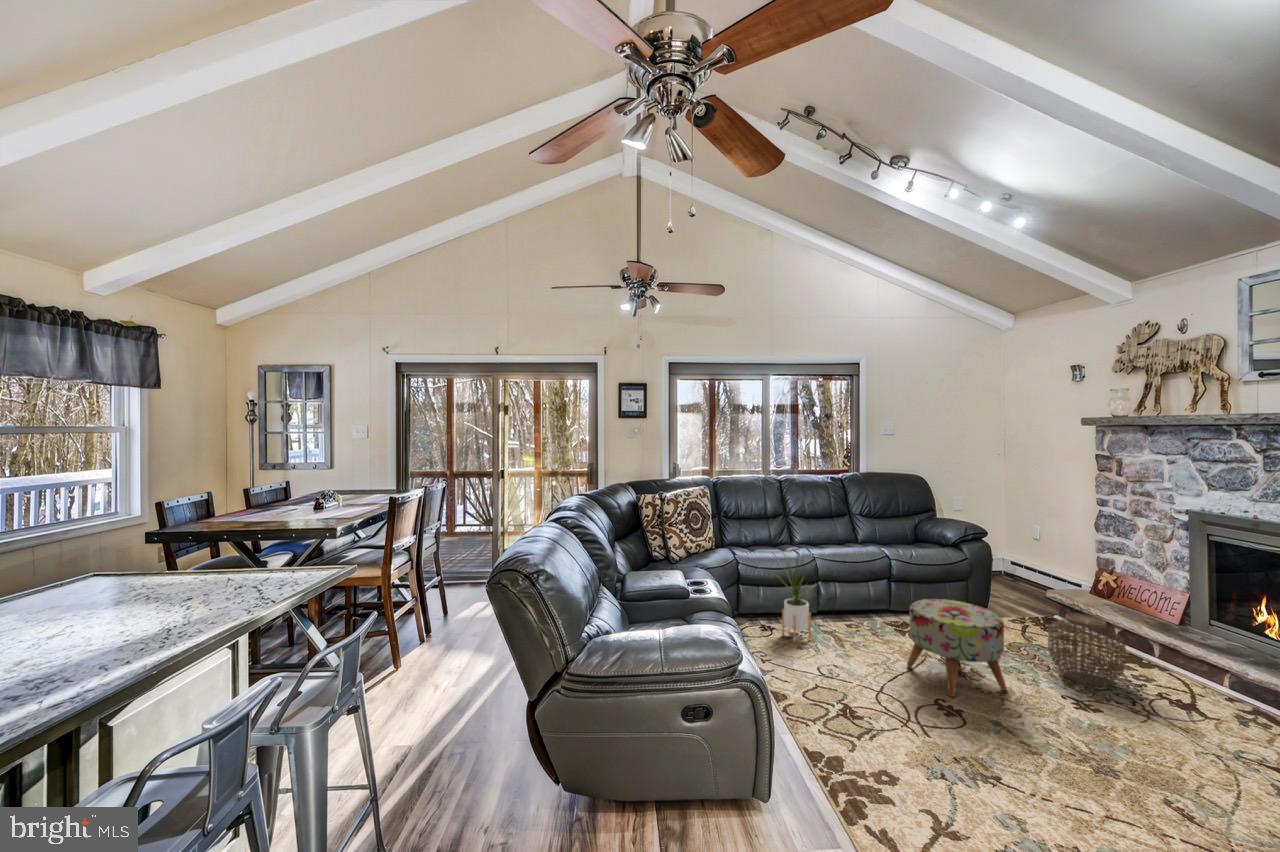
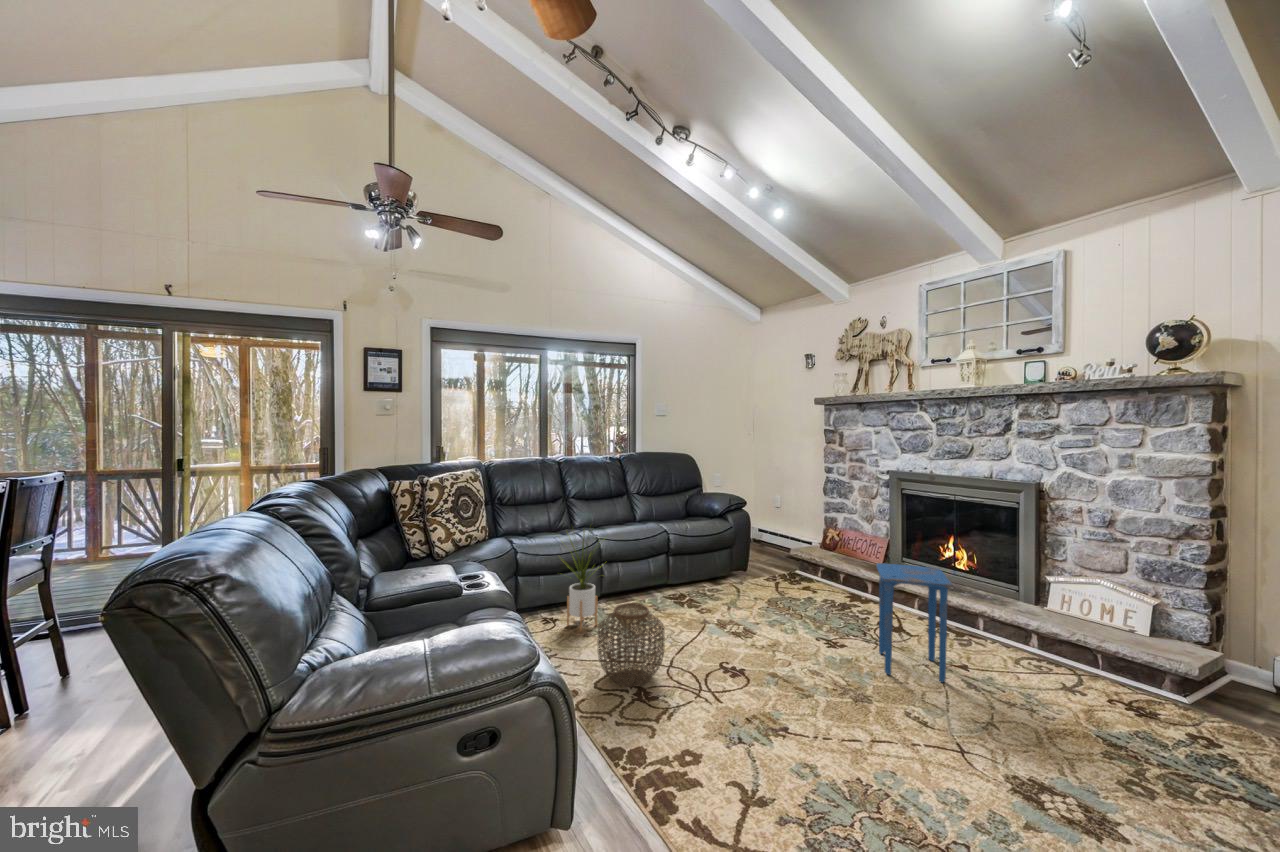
ottoman: present [907,599,1007,697] -> none [691,564,776,658]
woven basket: present [1048,613,1126,687] -> present [597,603,665,686]
side table: none [1143,623,1252,780] -> present [876,563,953,682]

